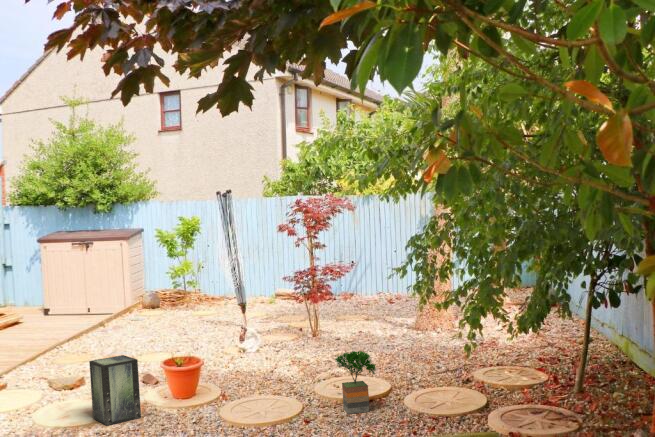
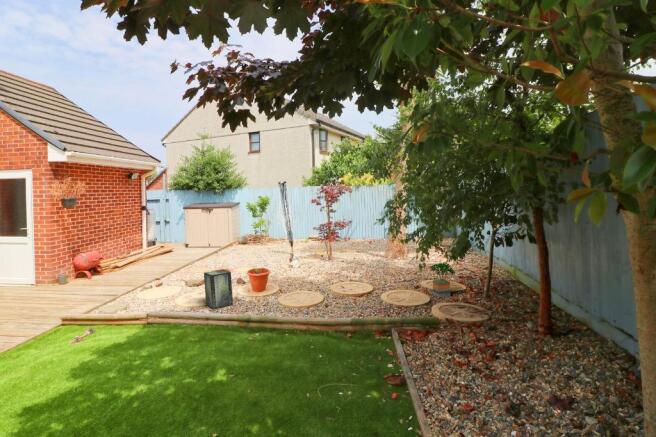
potted tree: present [335,351,376,414] -> present [430,263,455,298]

